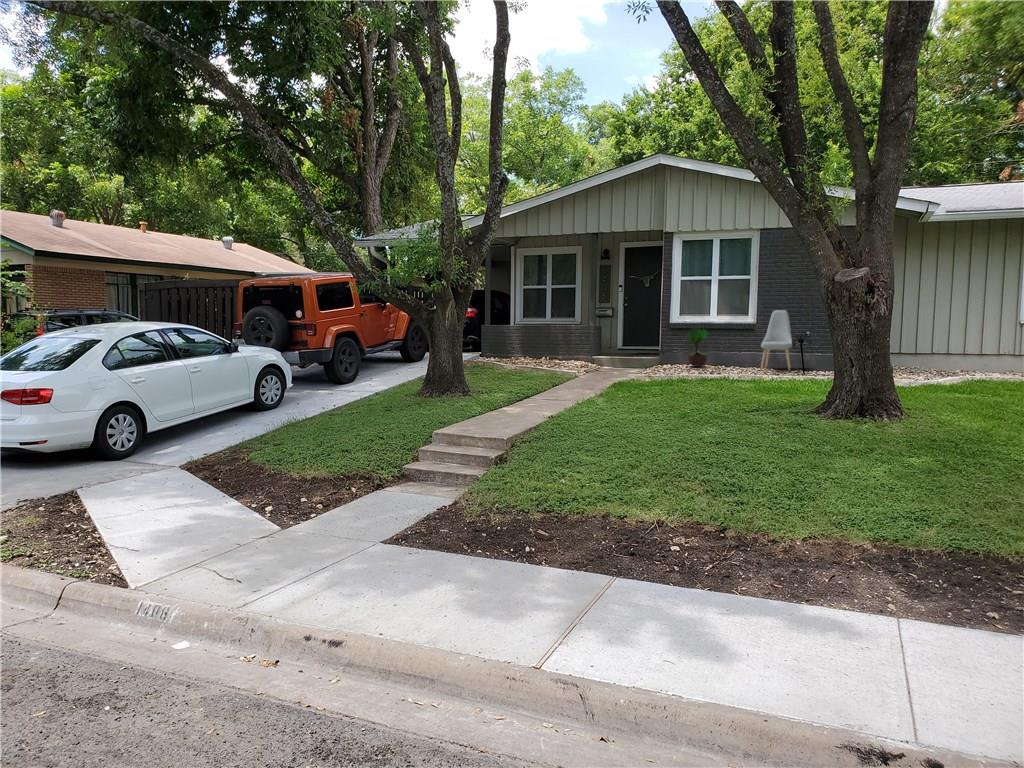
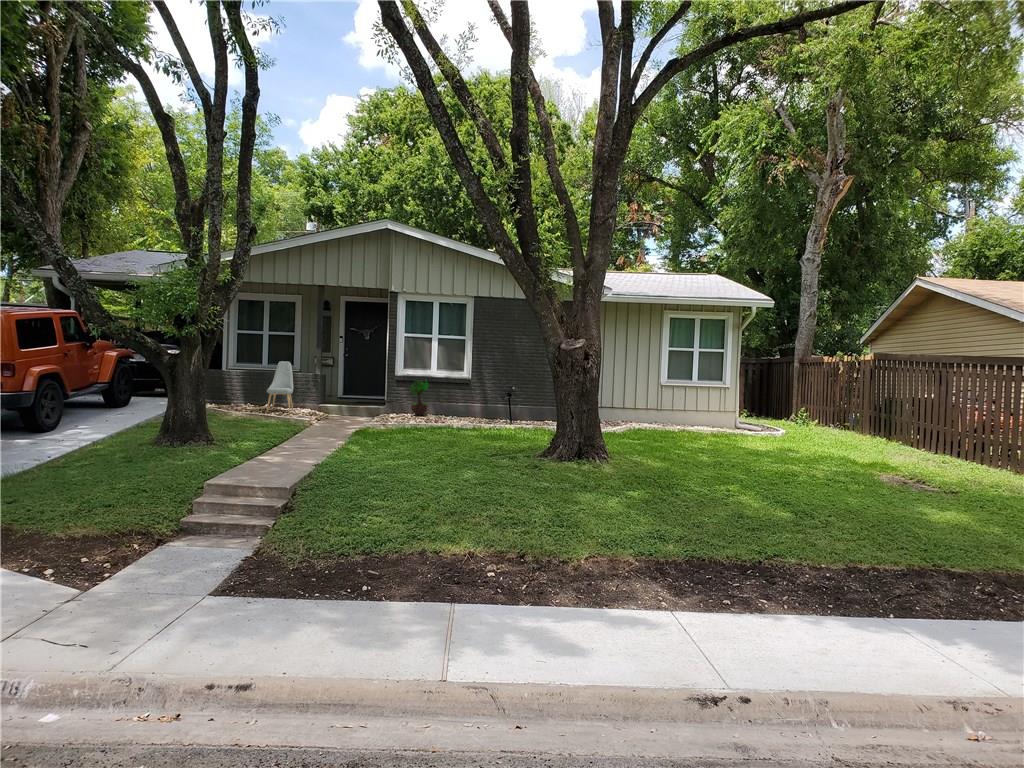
chair: present [761,310,792,370] -> present [266,361,293,412]

